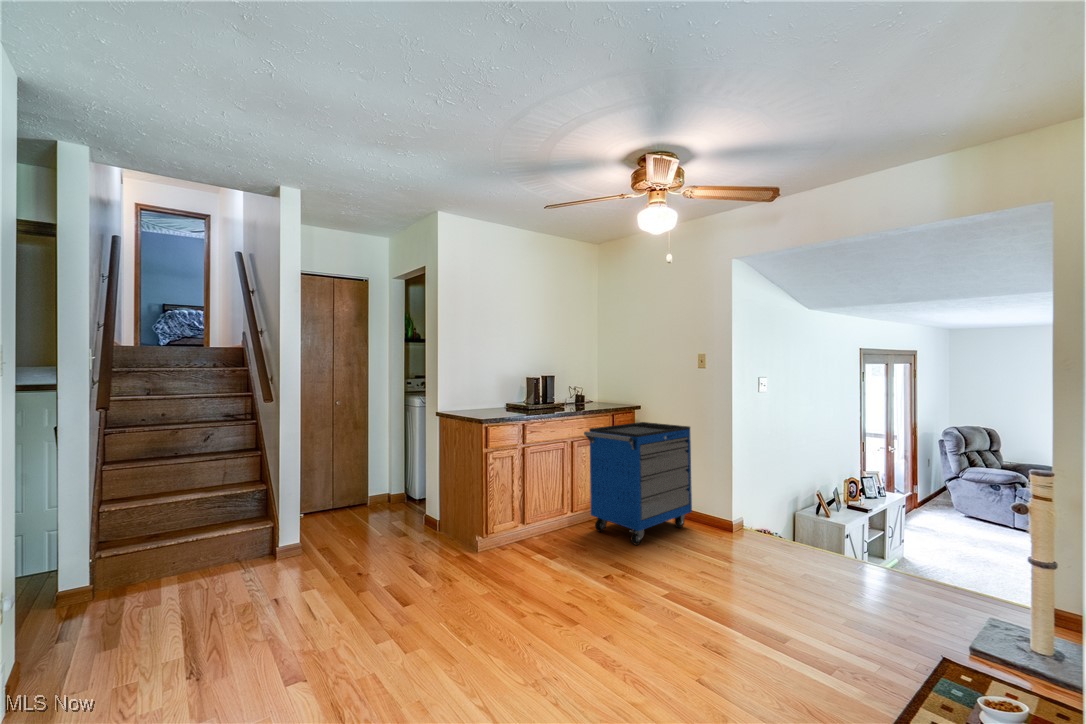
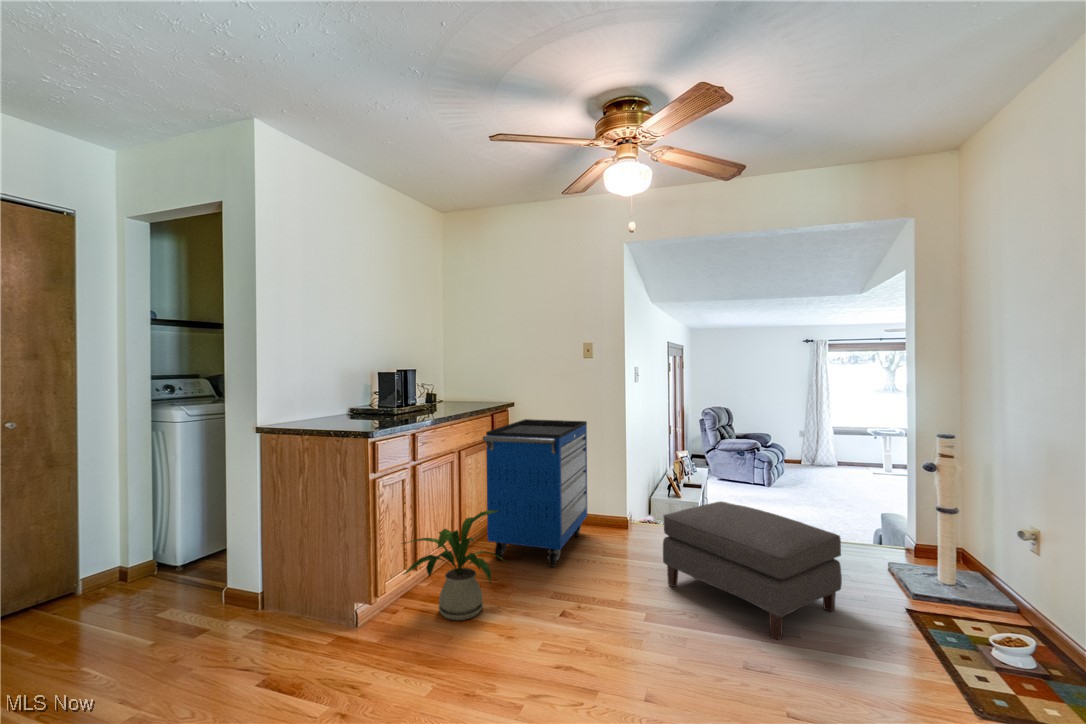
house plant: none [501,485,581,562] -> present [404,510,502,620]
ottoman: none [716,512,889,644] -> present [663,502,842,639]

